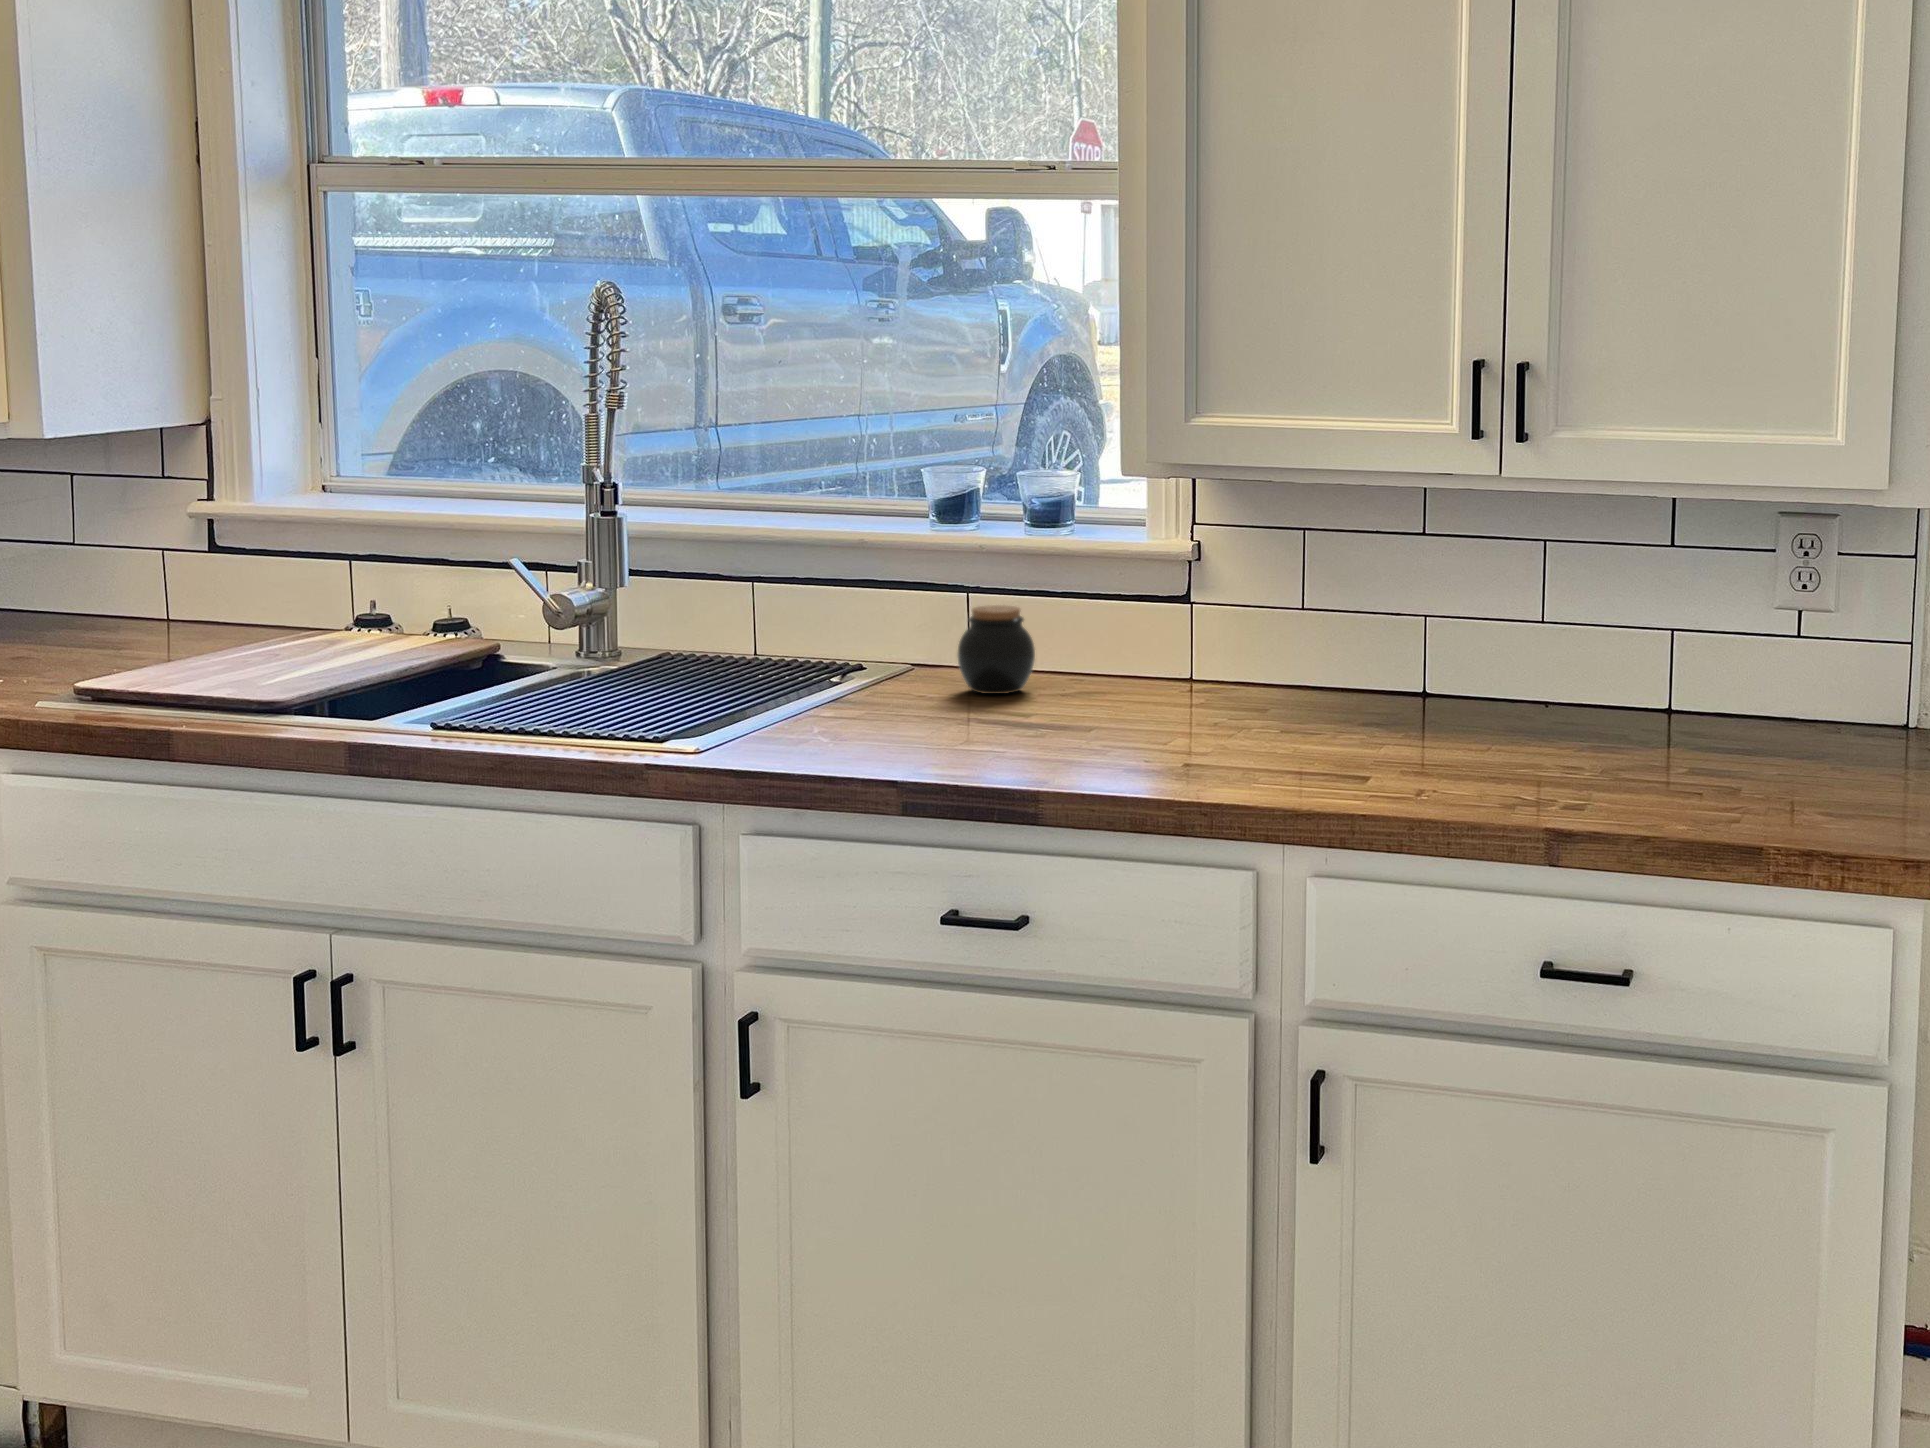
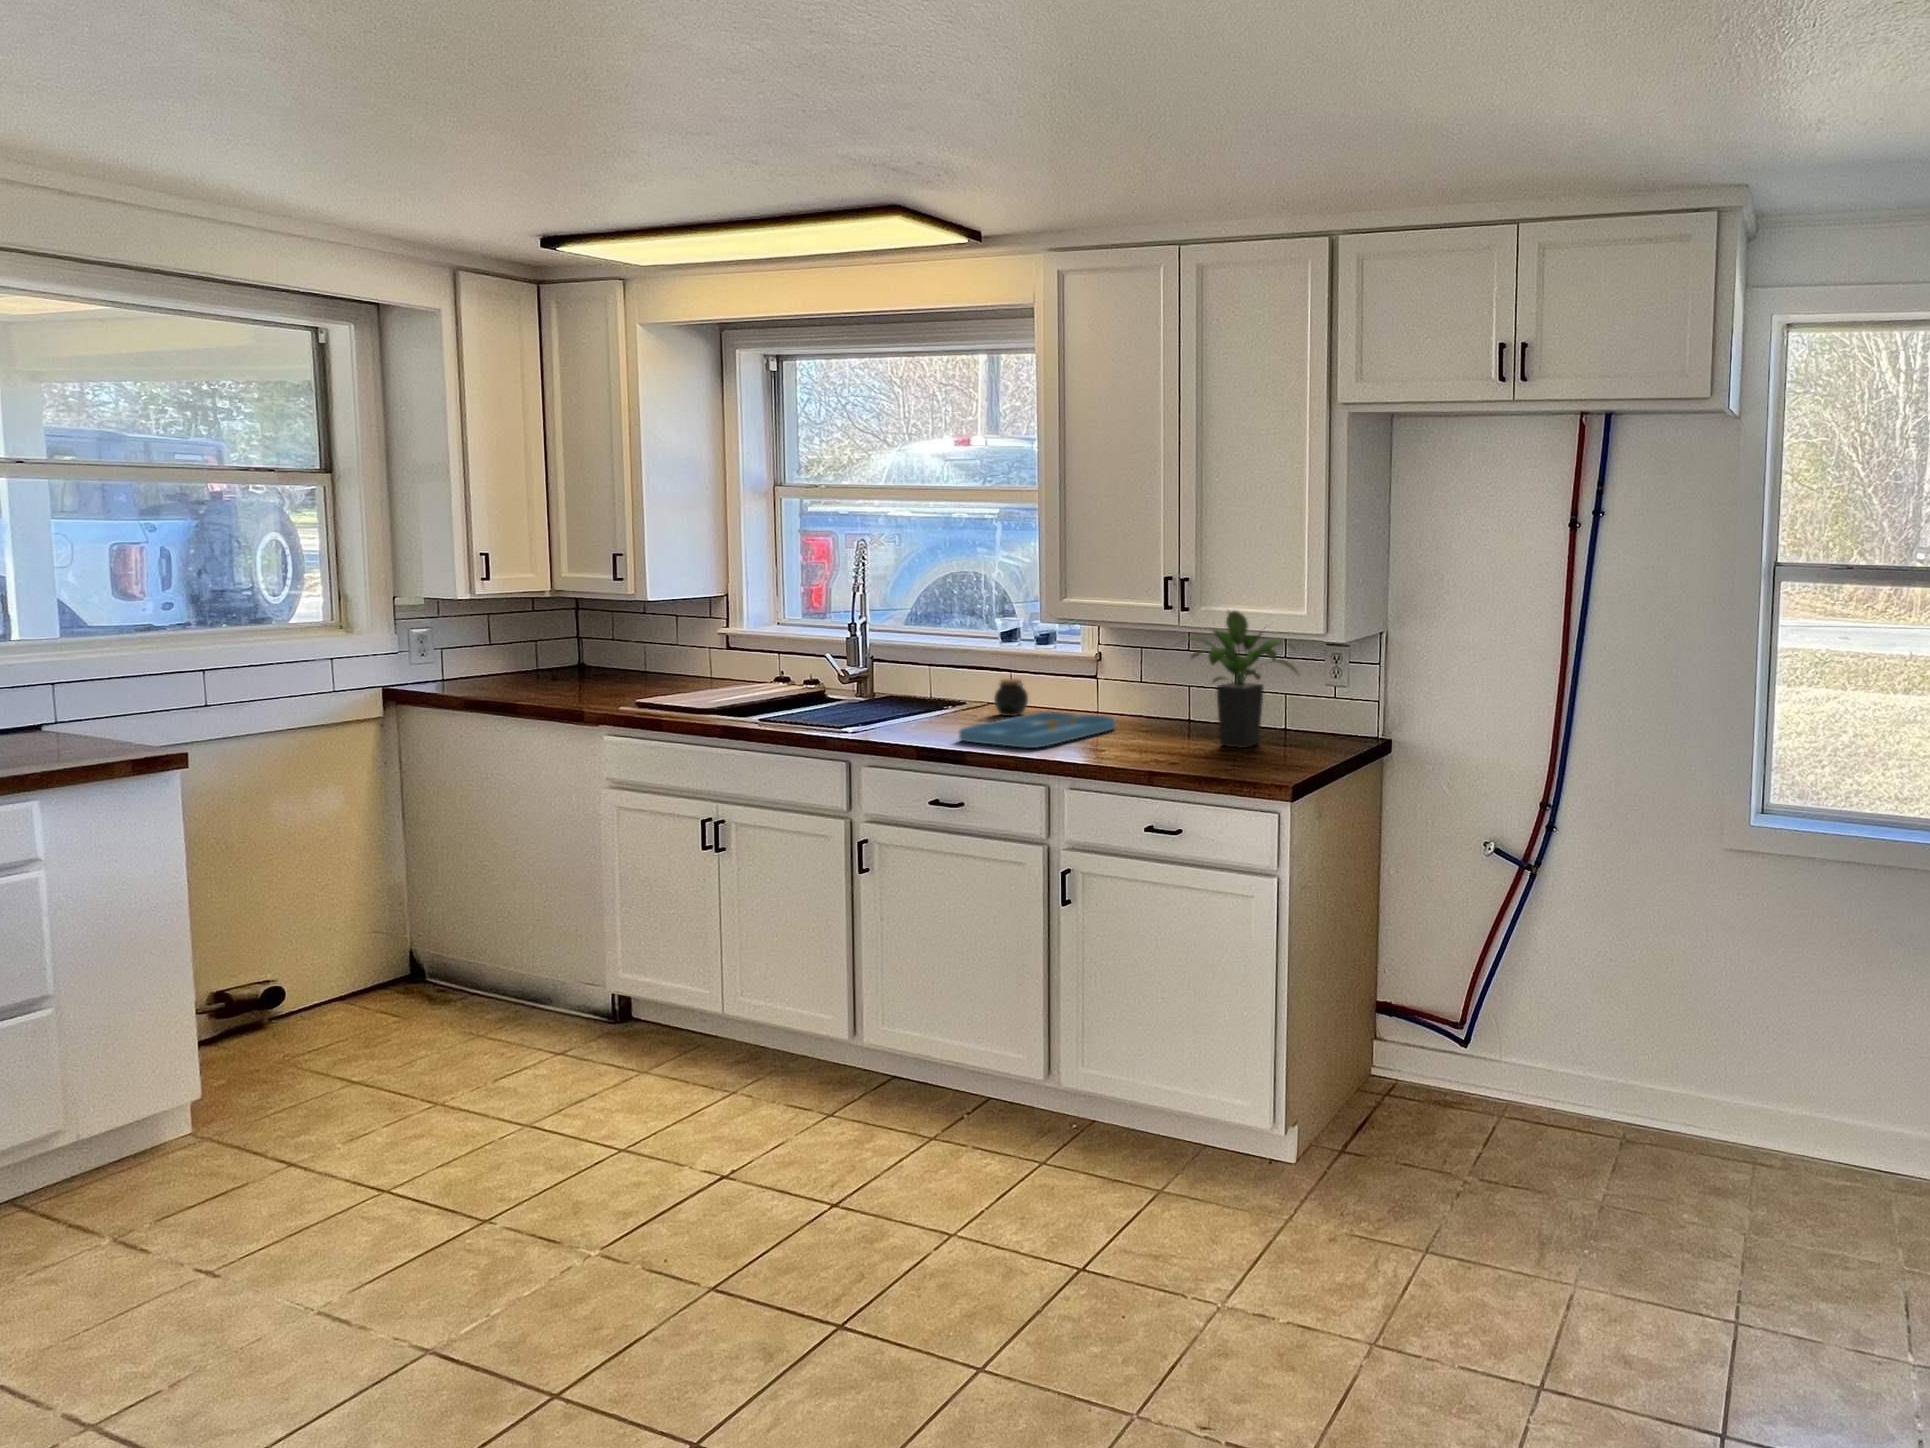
potted plant: none [1493,430,1796,763] -> present [1186,611,1297,748]
tray: none [982,683,1296,779] -> present [959,712,1115,748]

